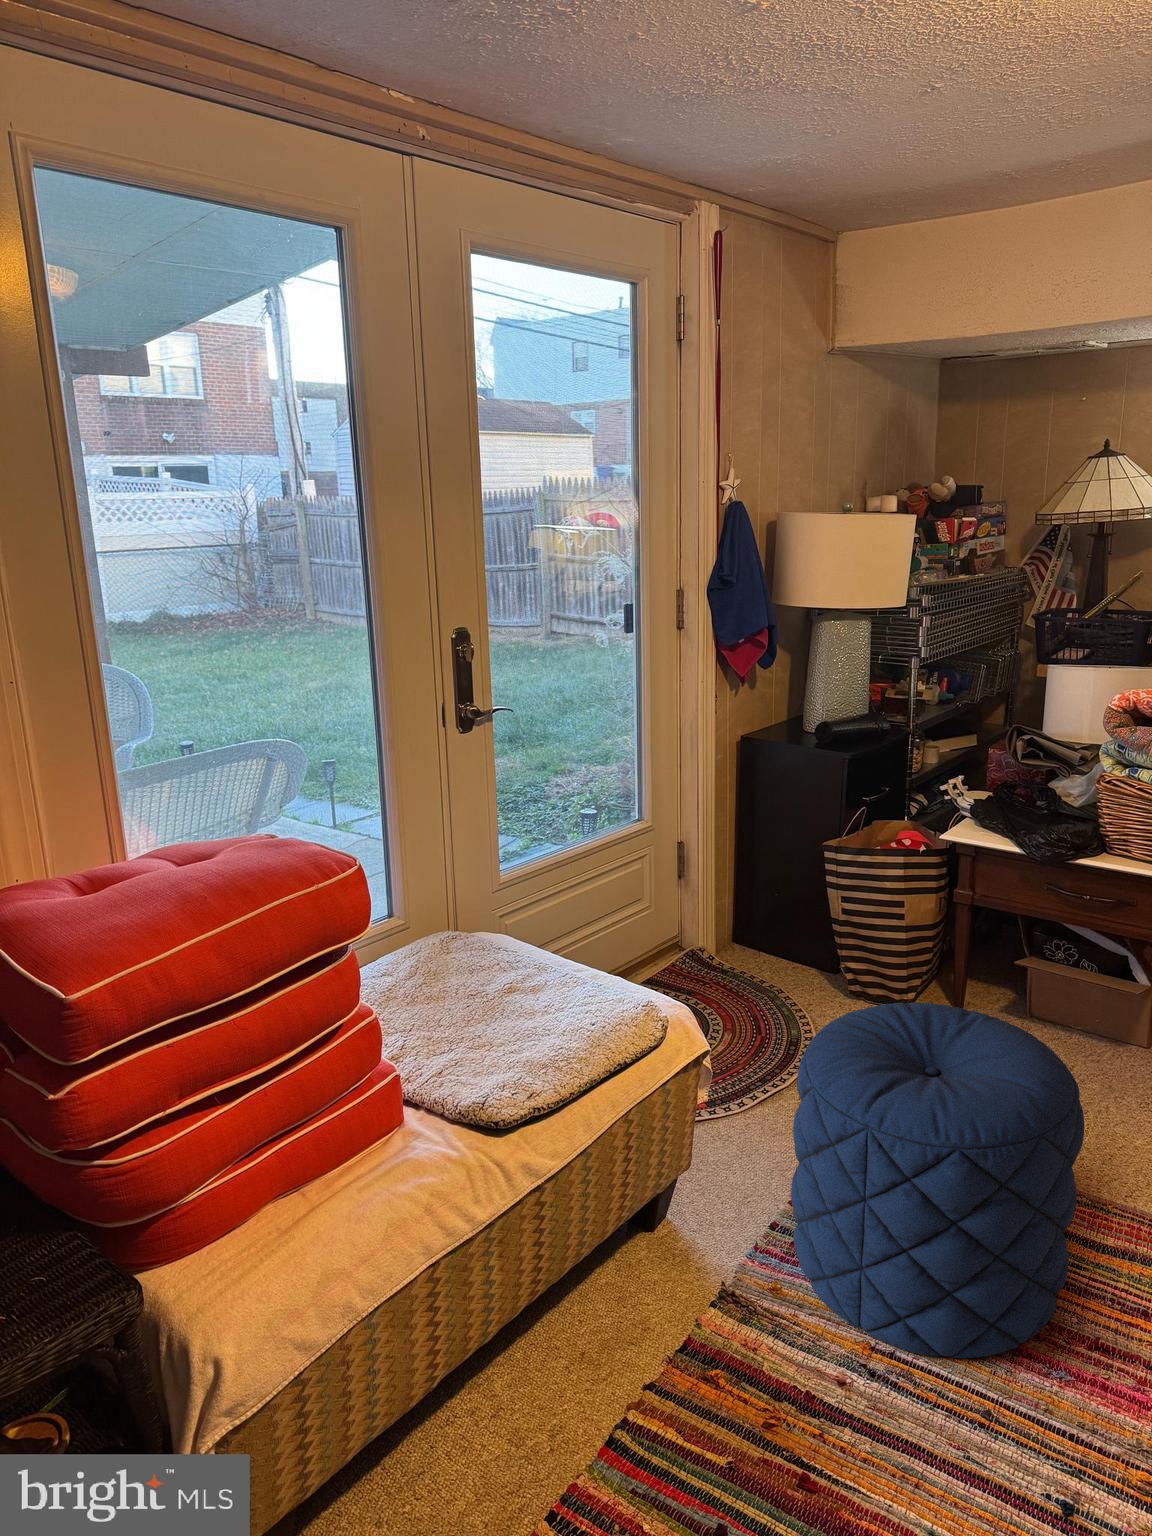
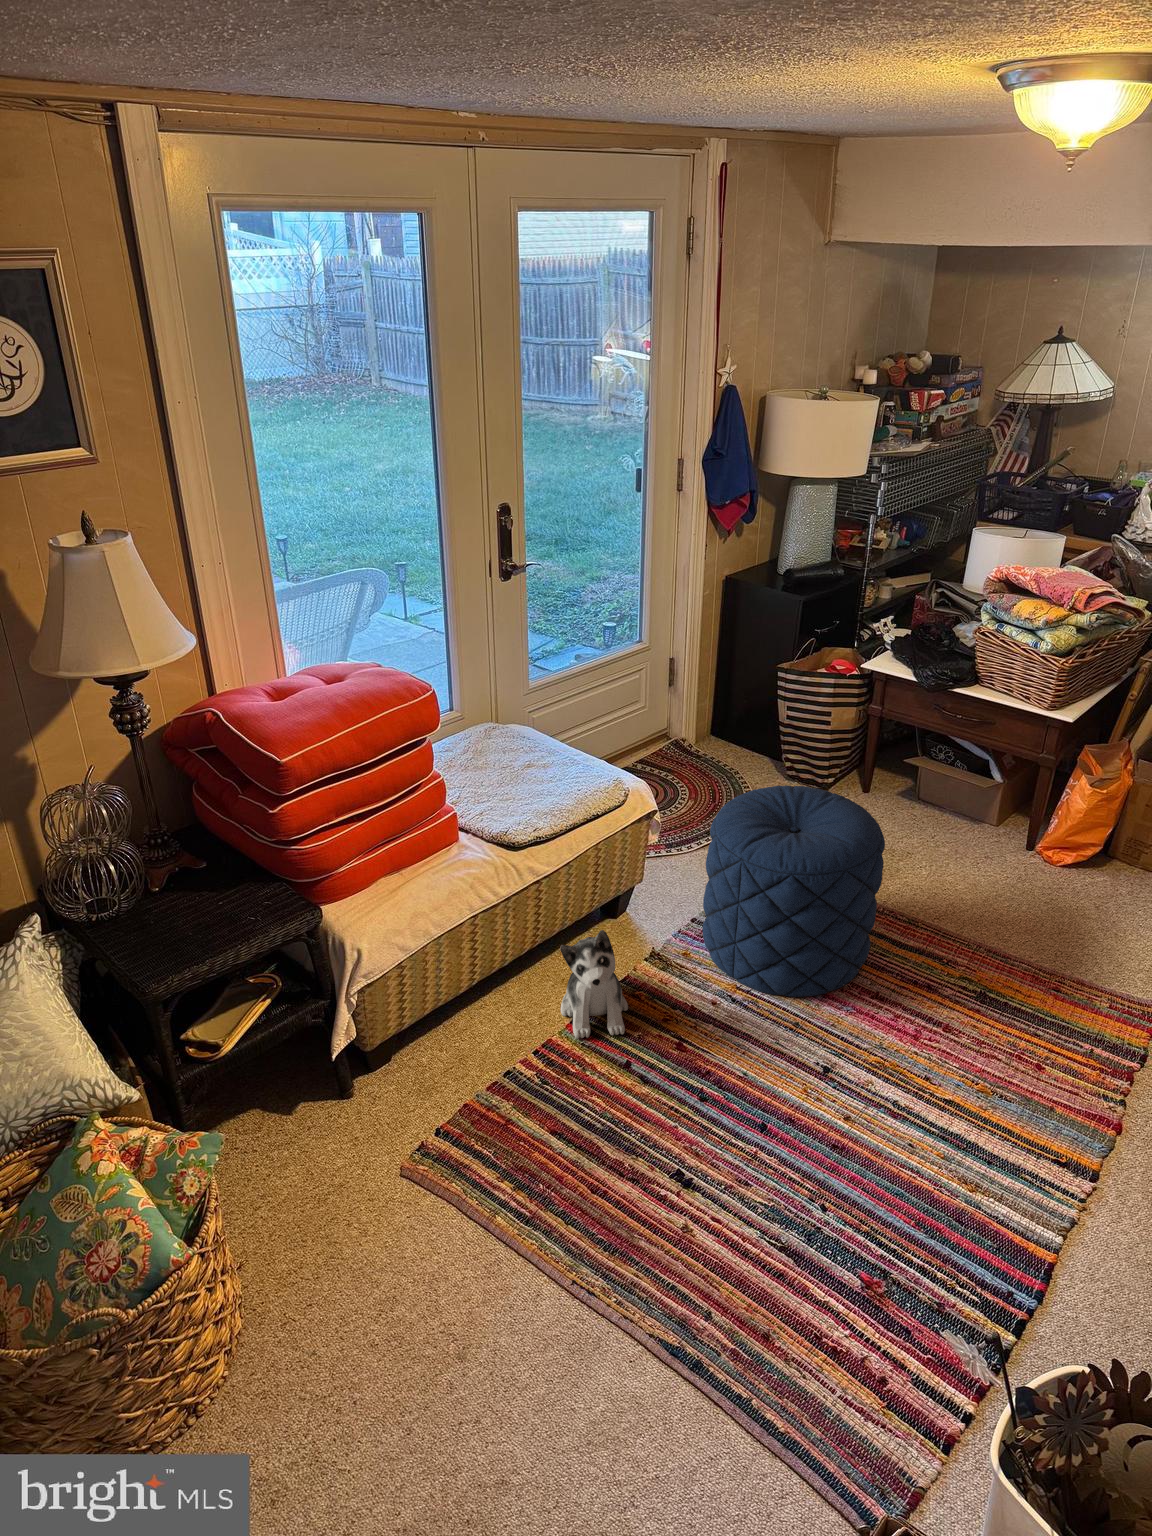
plush toy: none [585,1270,702,1478] -> present [560,930,628,1039]

